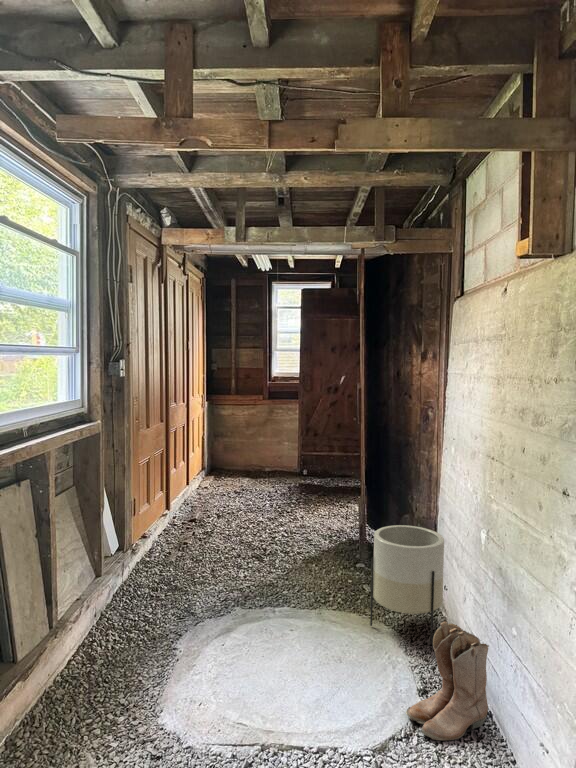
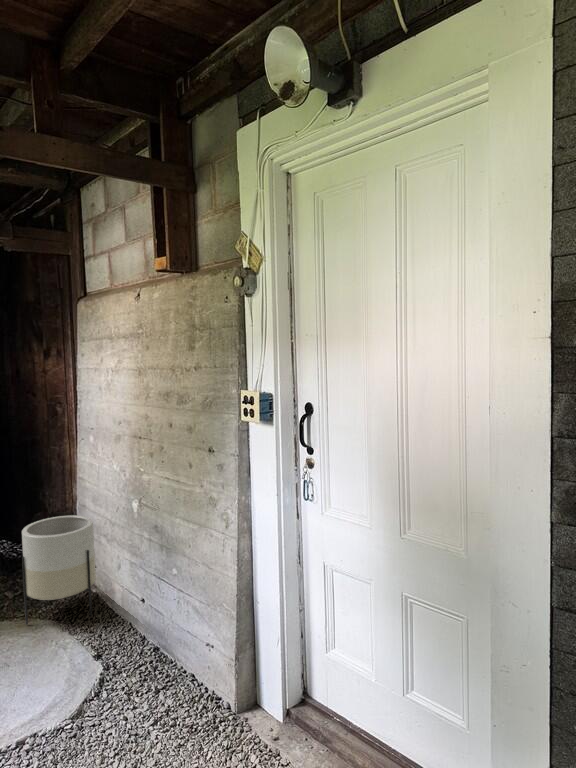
boots: present [406,621,489,740] -> none [89,585,157,687]

